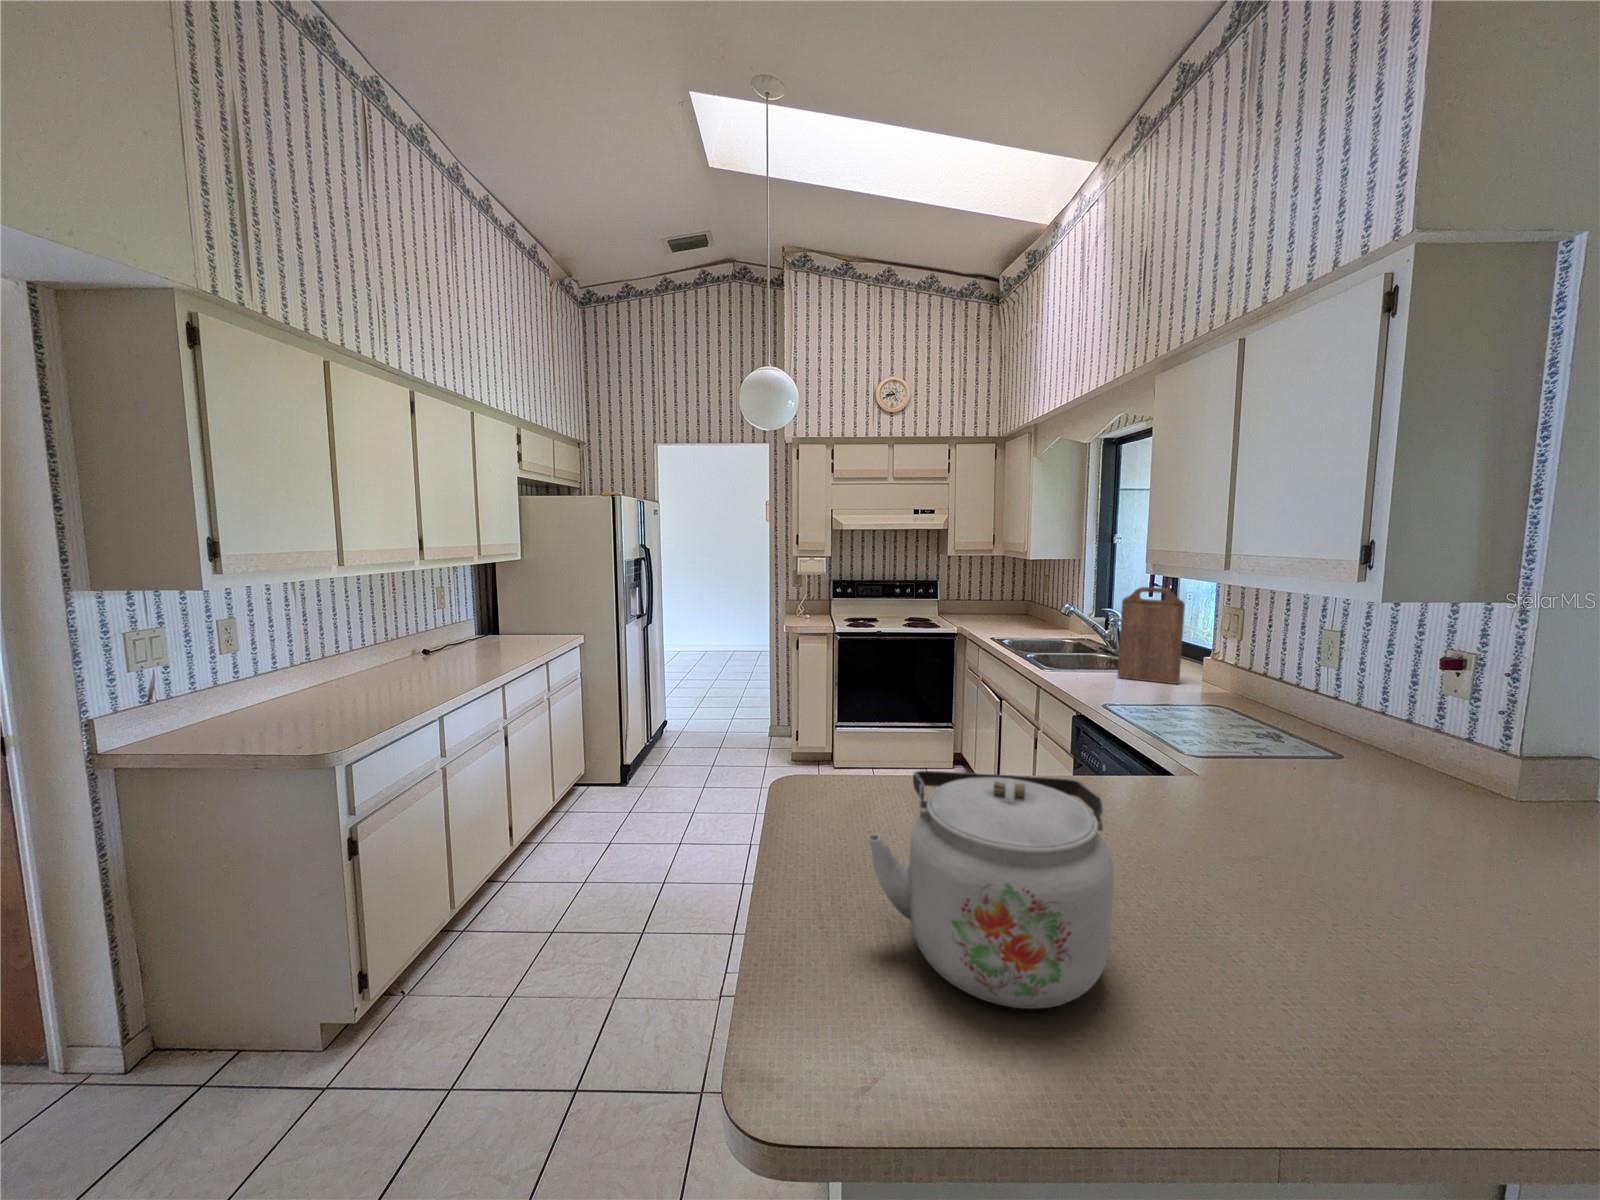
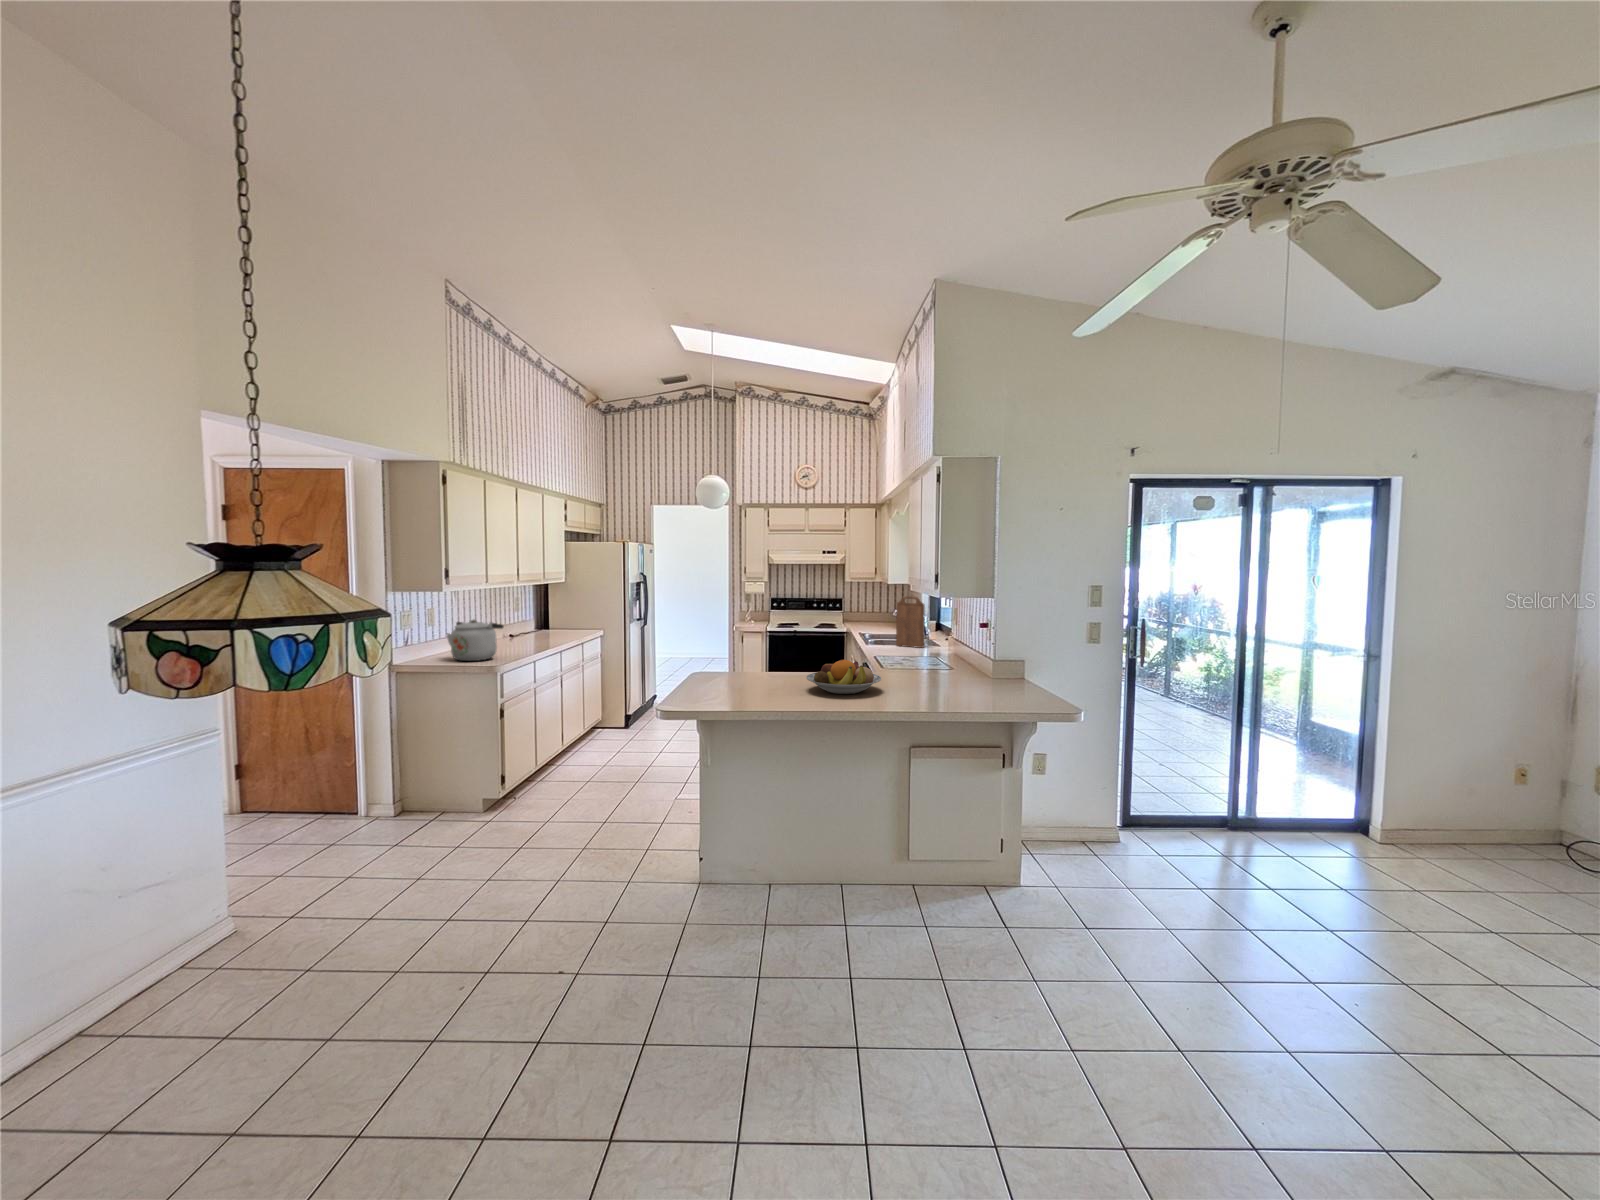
kettle: present [867,771,1114,1009] -> present [447,620,503,661]
fruit bowl: none [1177,810,1490,966] -> present [806,660,881,694]

